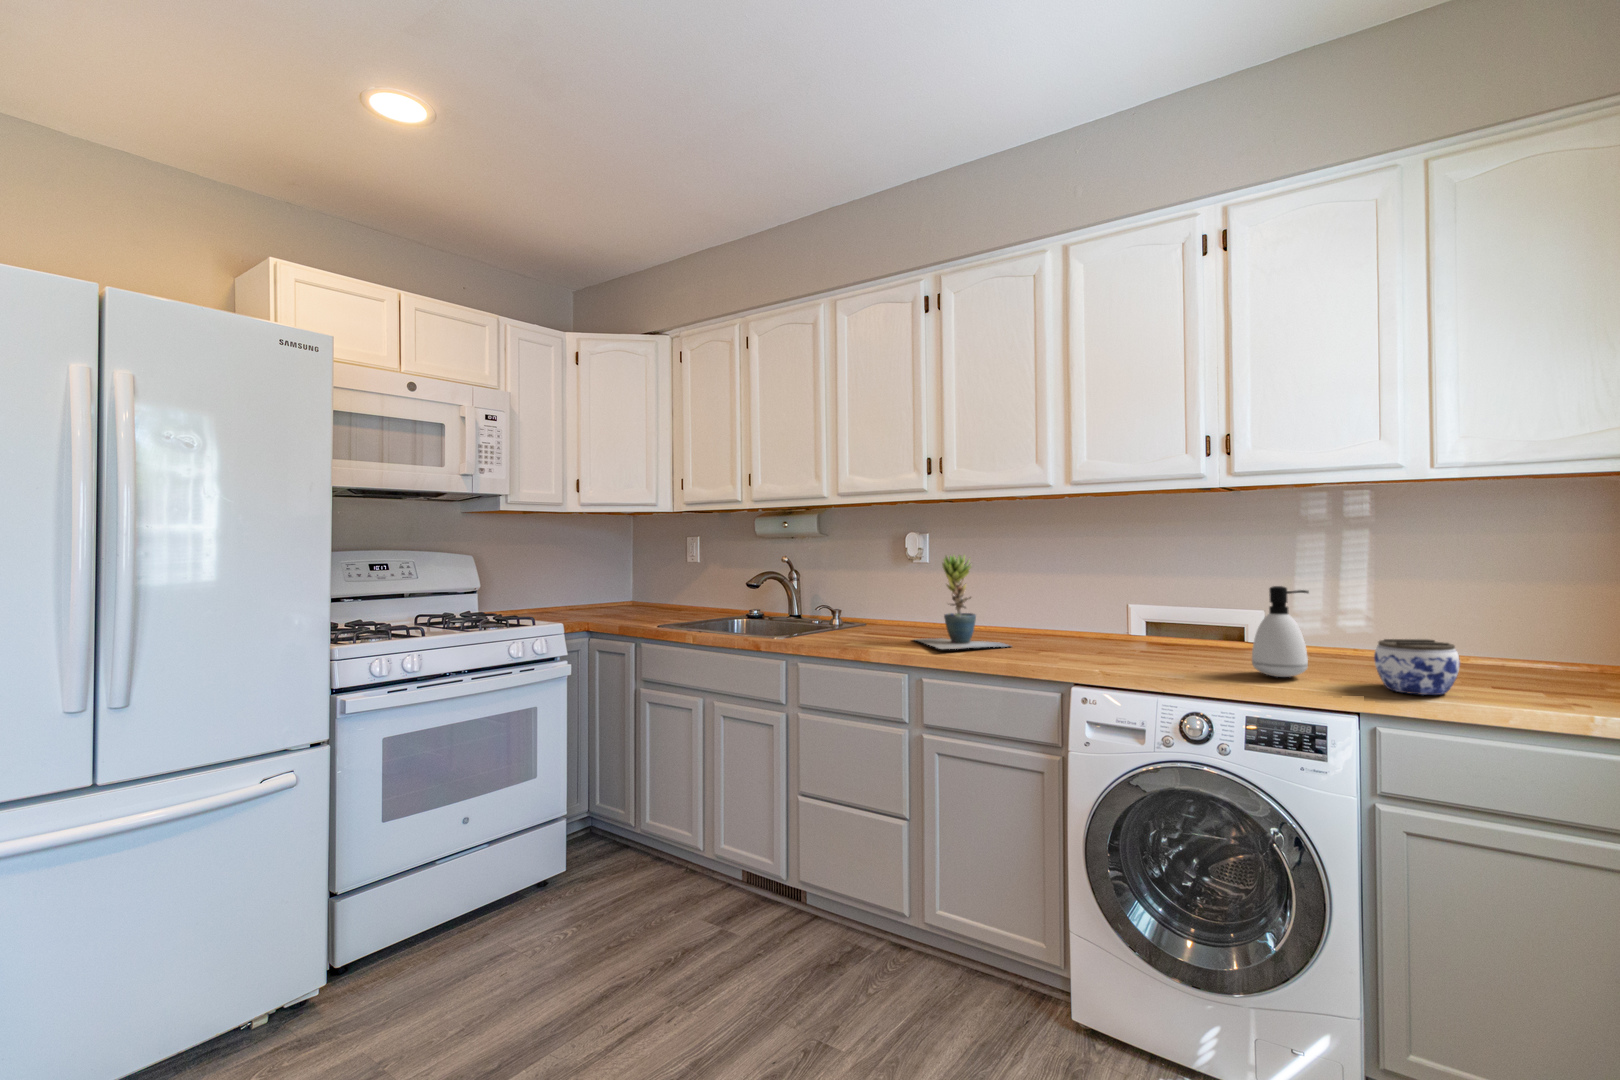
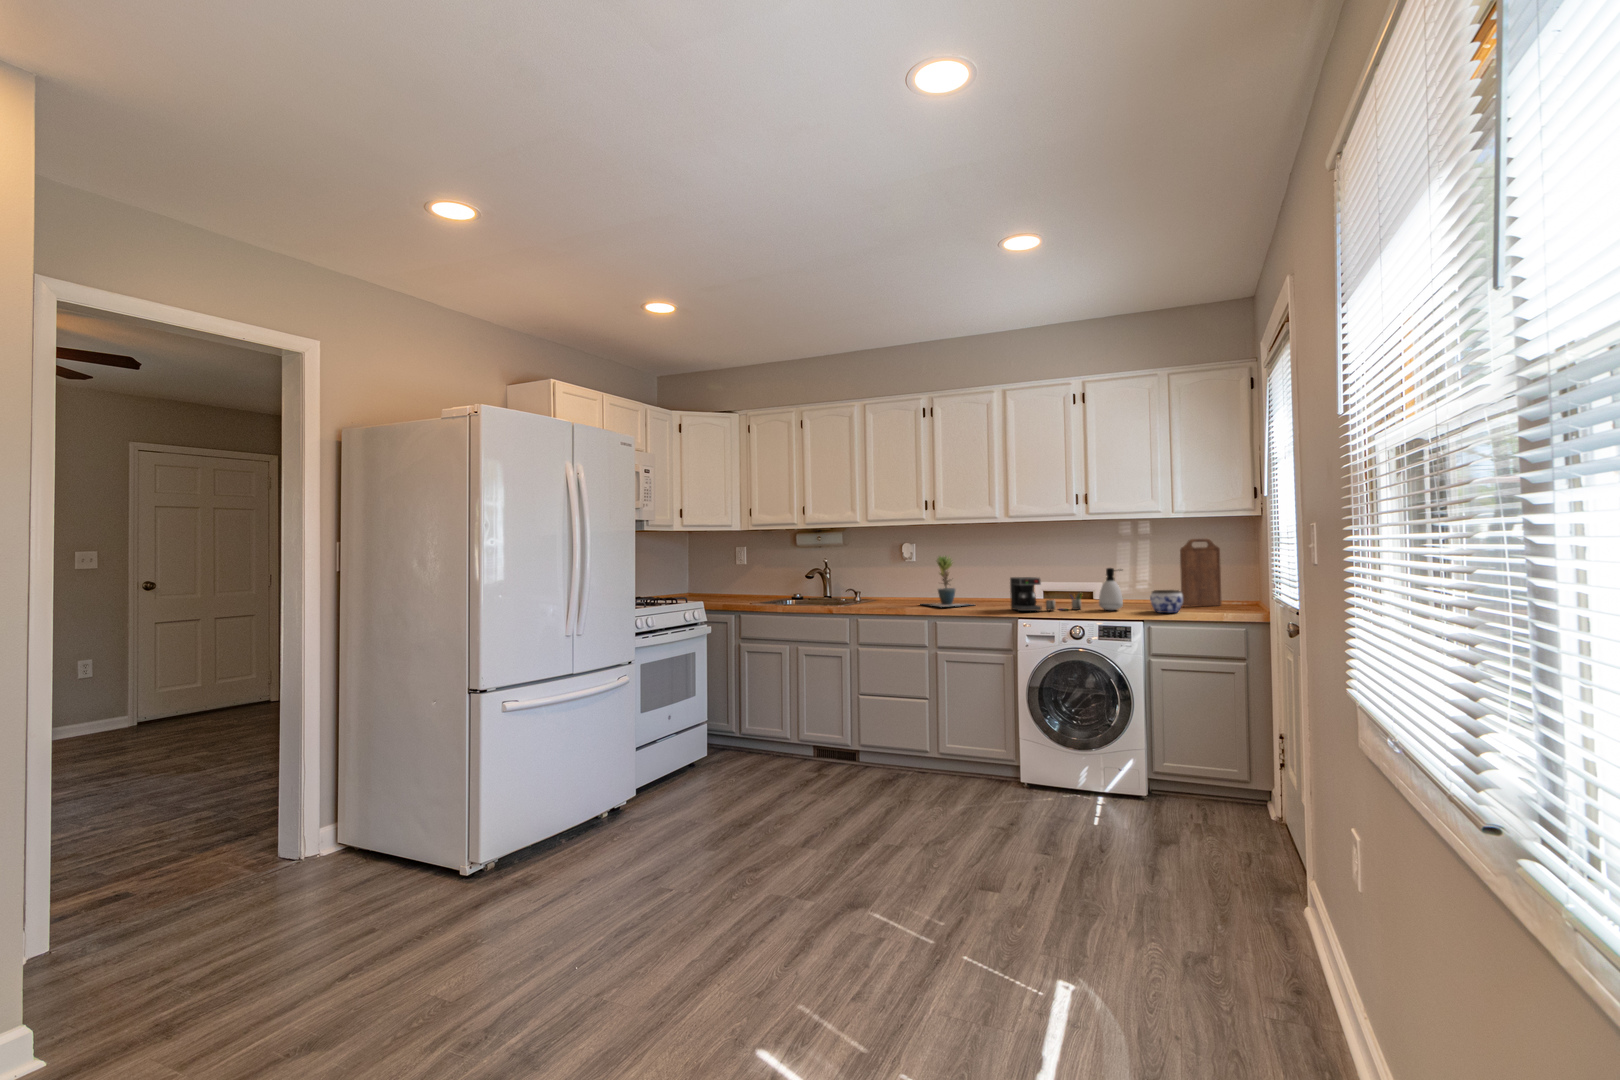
cutting board: none [1448,524,1554,677] -> present [1180,539,1222,606]
coffee maker: none [1068,599,1218,671] -> present [1010,577,1083,611]

